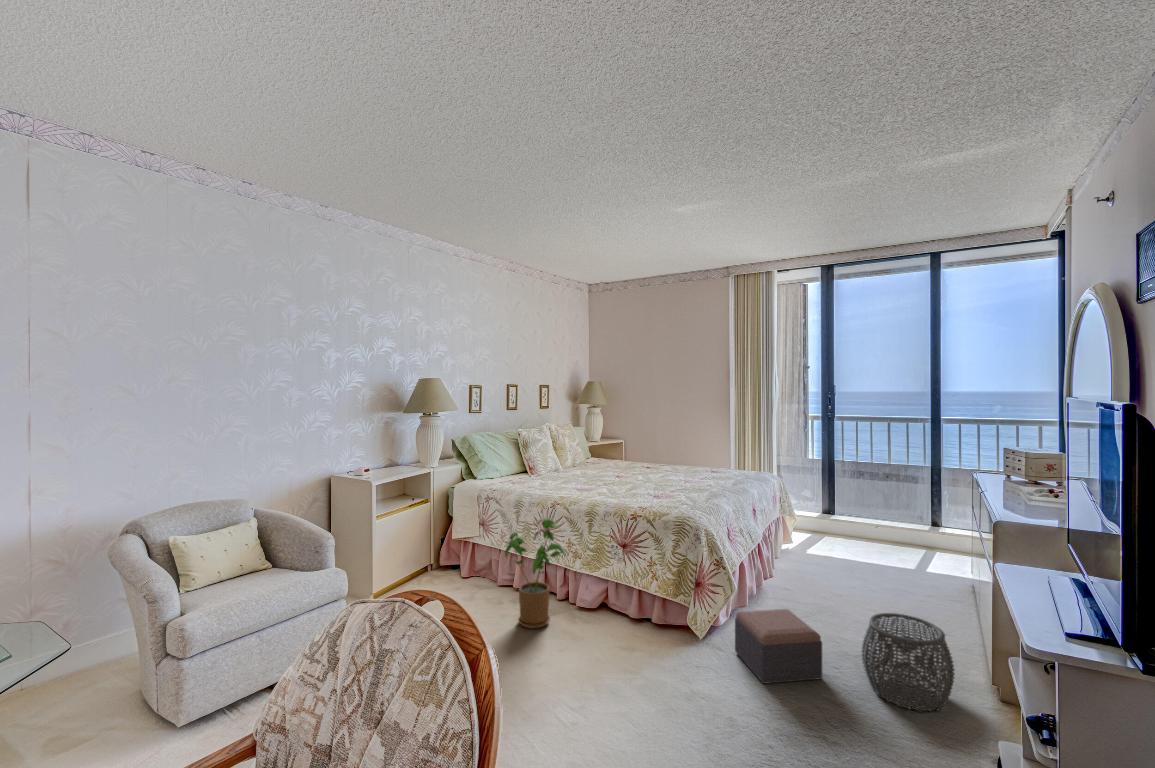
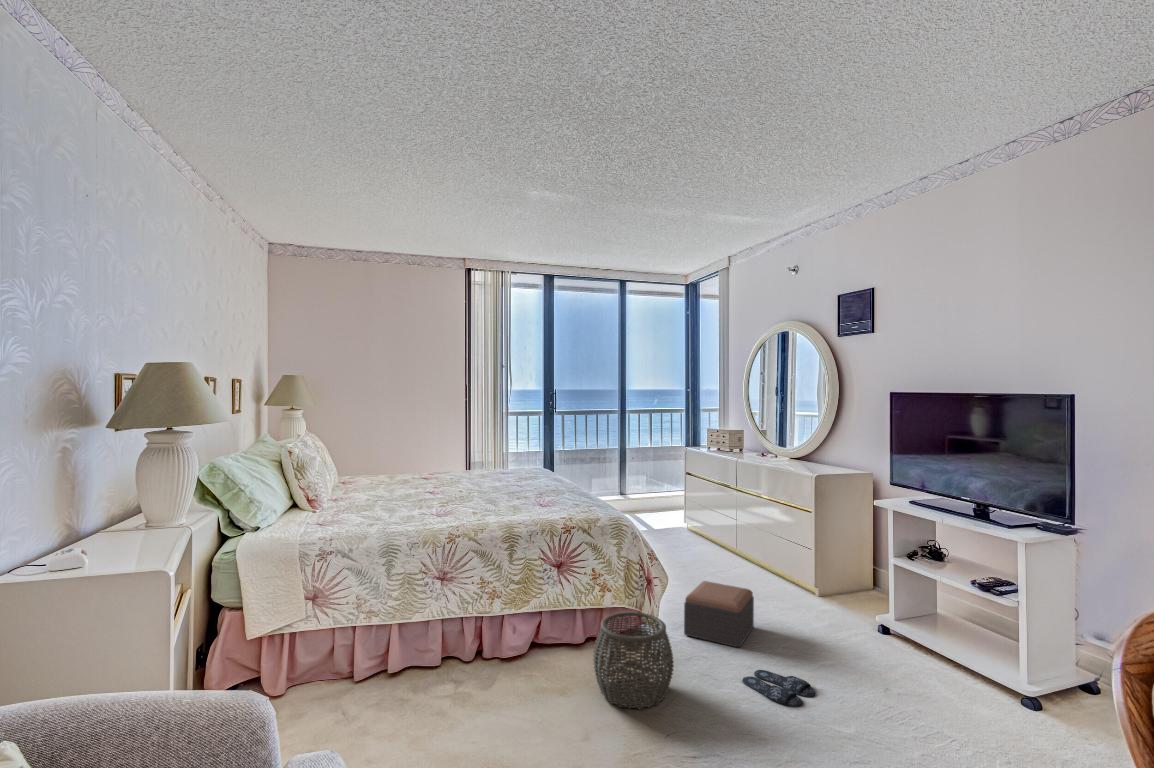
house plant: present [505,518,565,628] -> none [450,553,541,710]
woven basket: present [861,613,955,712] -> present [593,612,674,709]
slippers: none [691,701,755,750] -> present [742,670,815,706]

